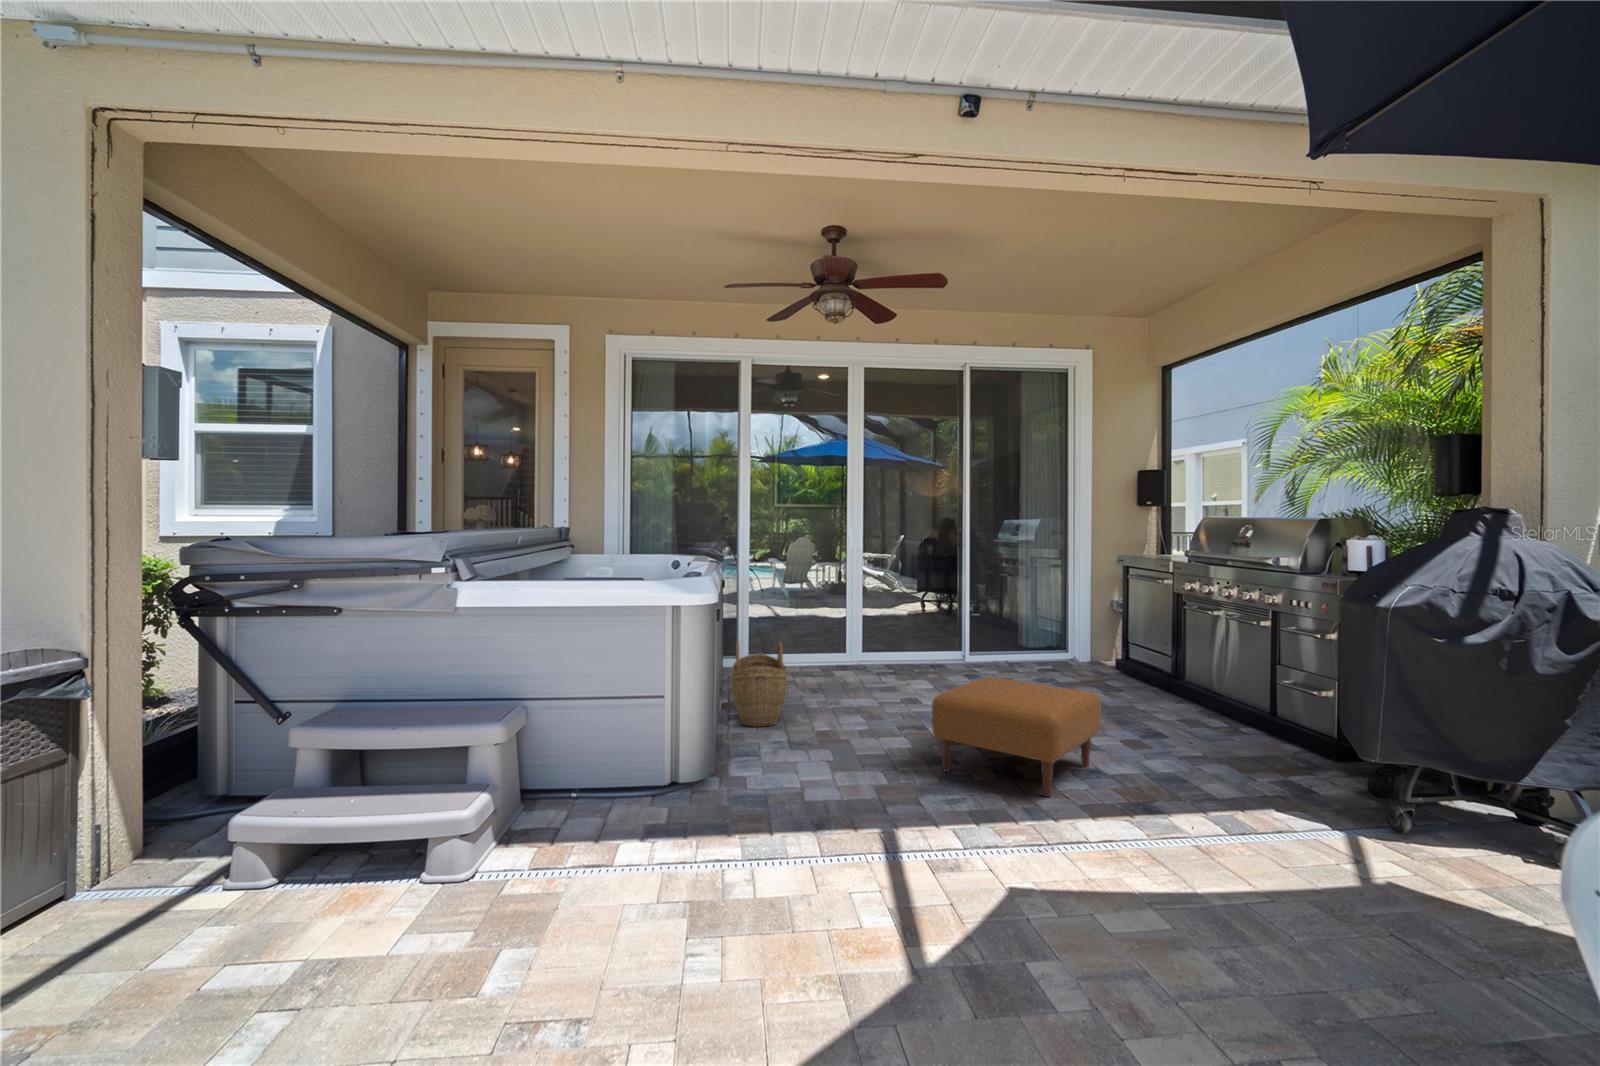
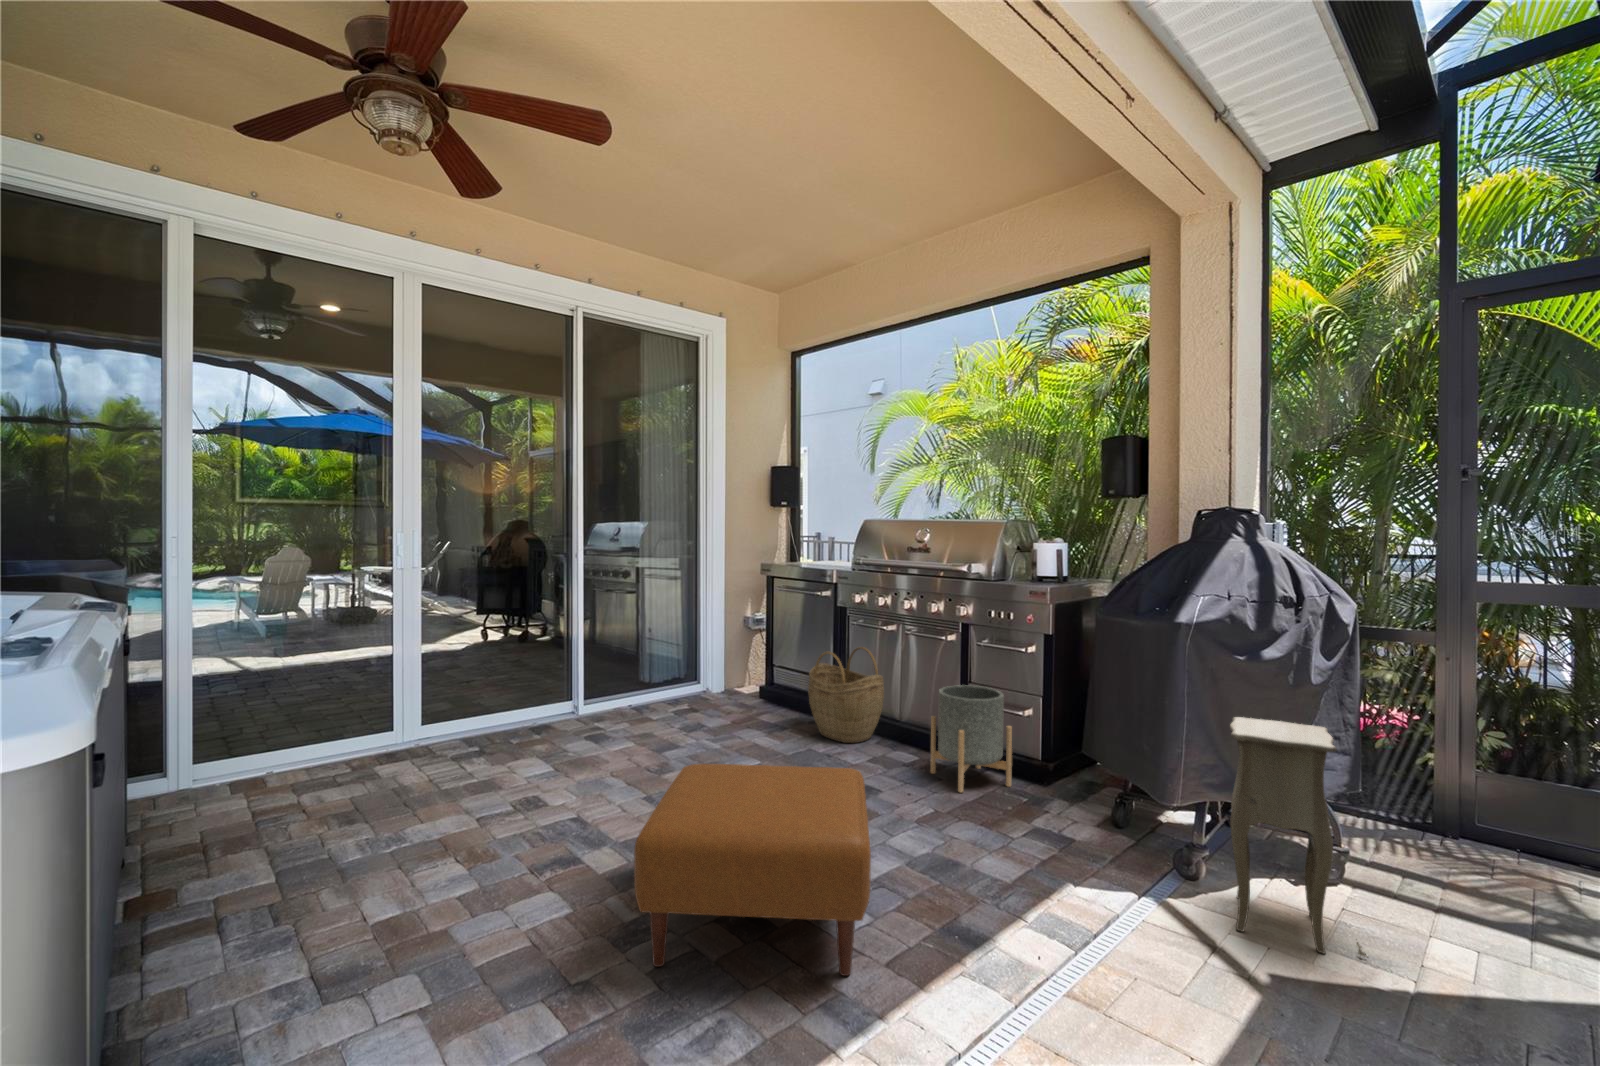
woven basket: present [731,641,787,727] -> present [808,647,884,743]
planter: none [1223,662,1294,752] -> present [930,685,1012,792]
side table: none [1373,688,1496,882] -> present [1230,717,1366,957]

